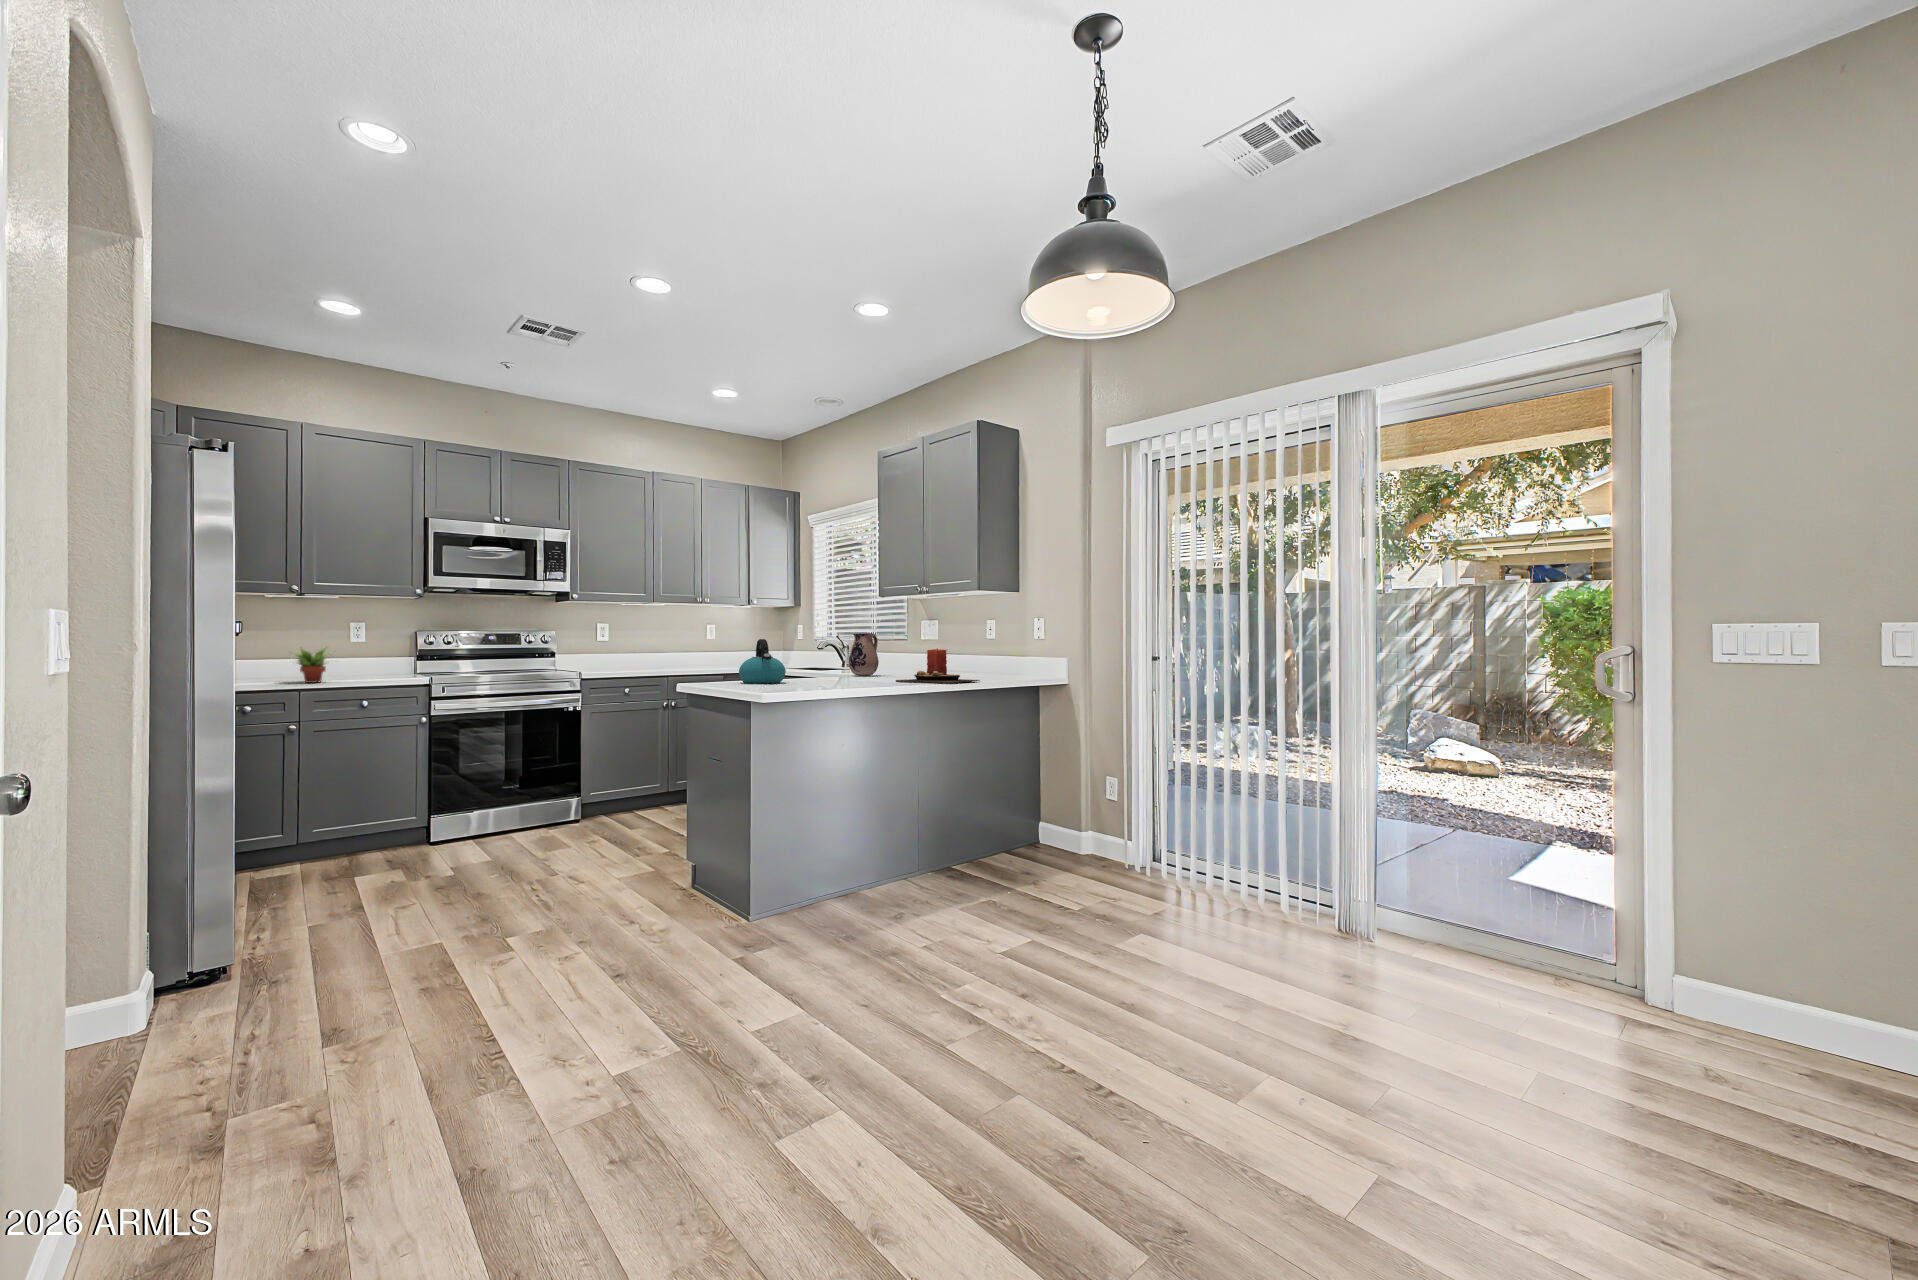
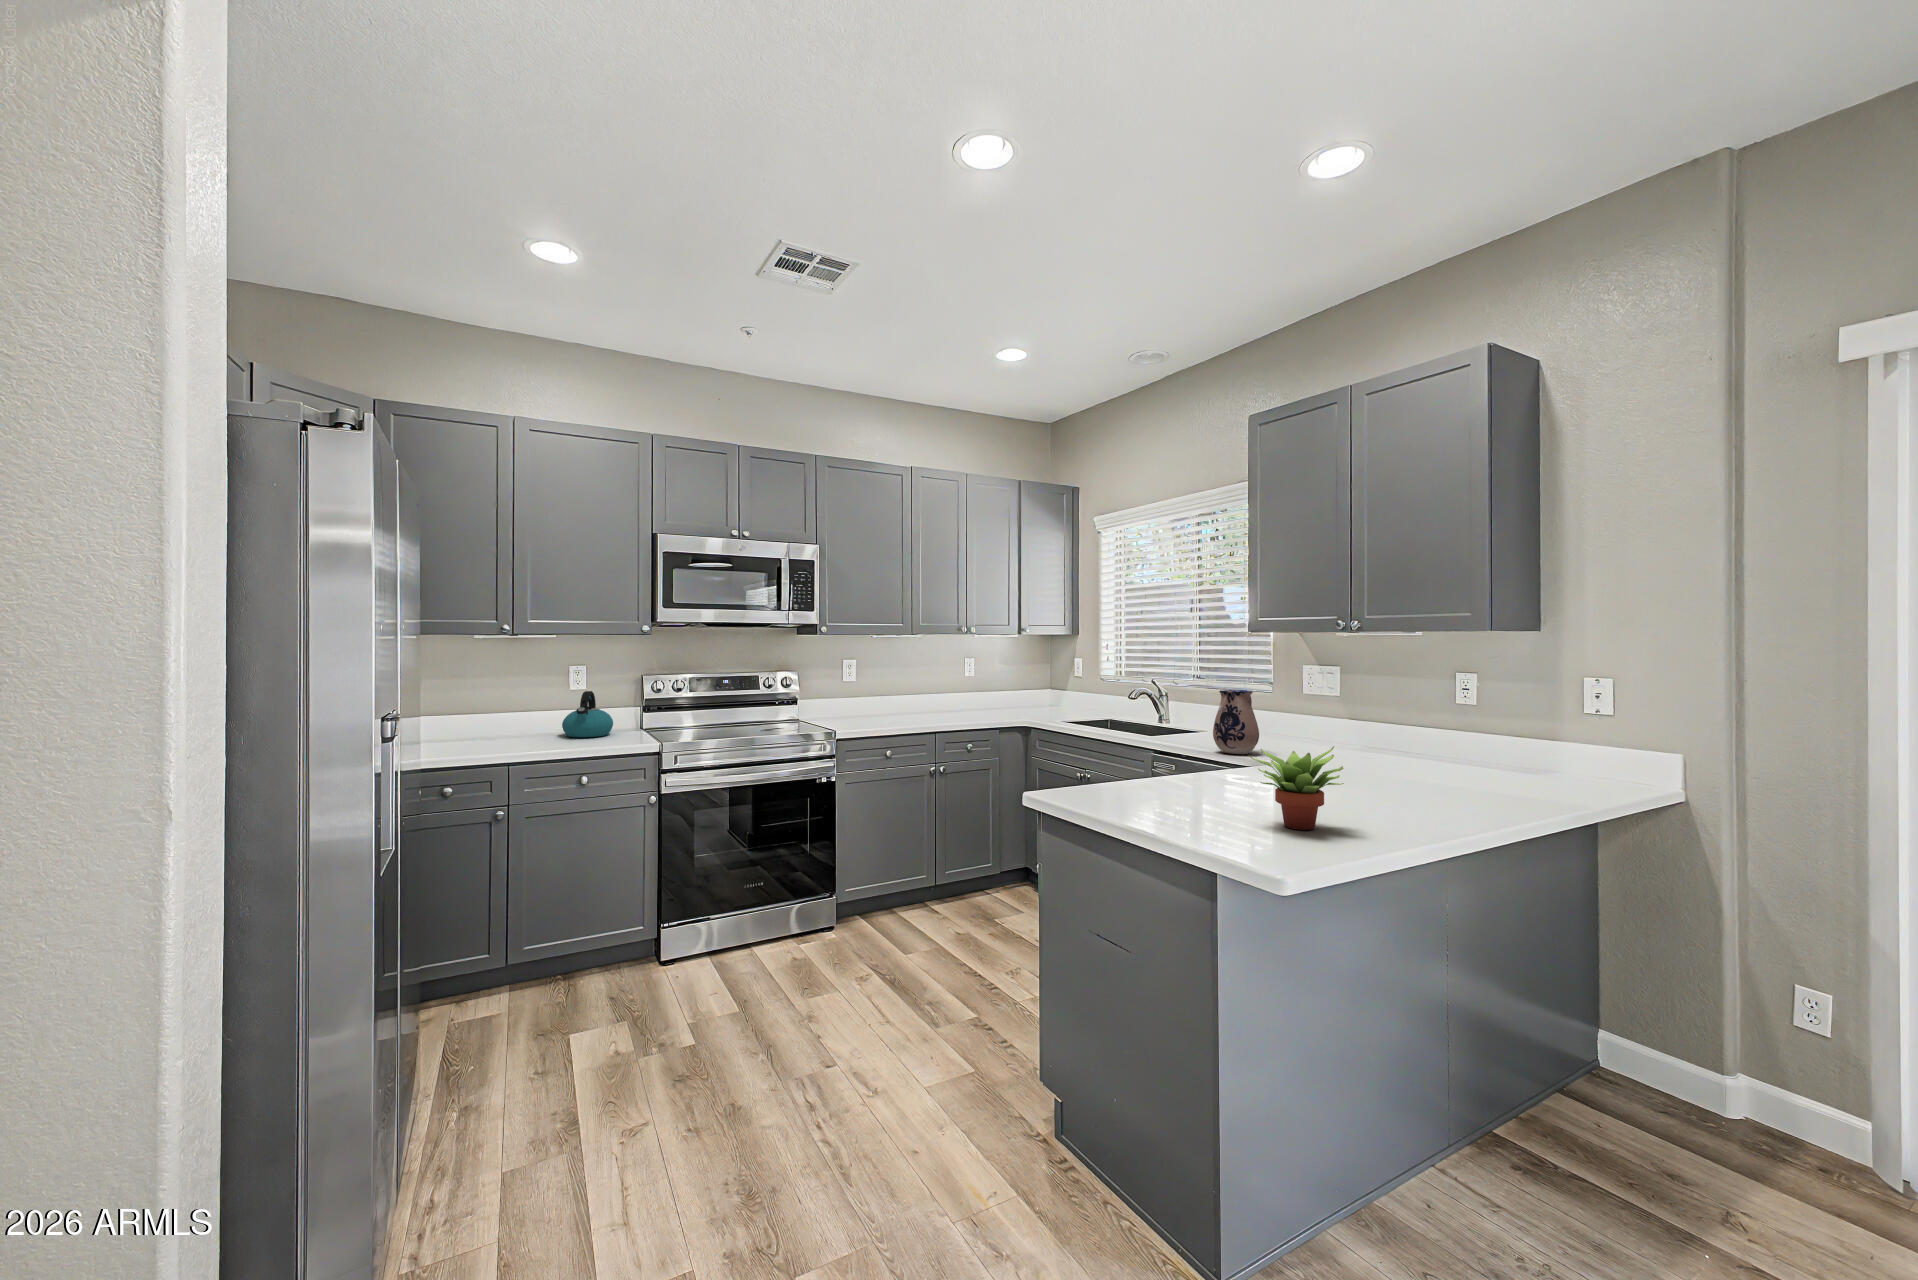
kettle: present [739,639,786,683] -> present [562,691,613,737]
succulent plant: present [292,648,329,683] -> present [1249,746,1344,830]
candle: present [896,648,980,684] -> none [1365,737,1514,809]

